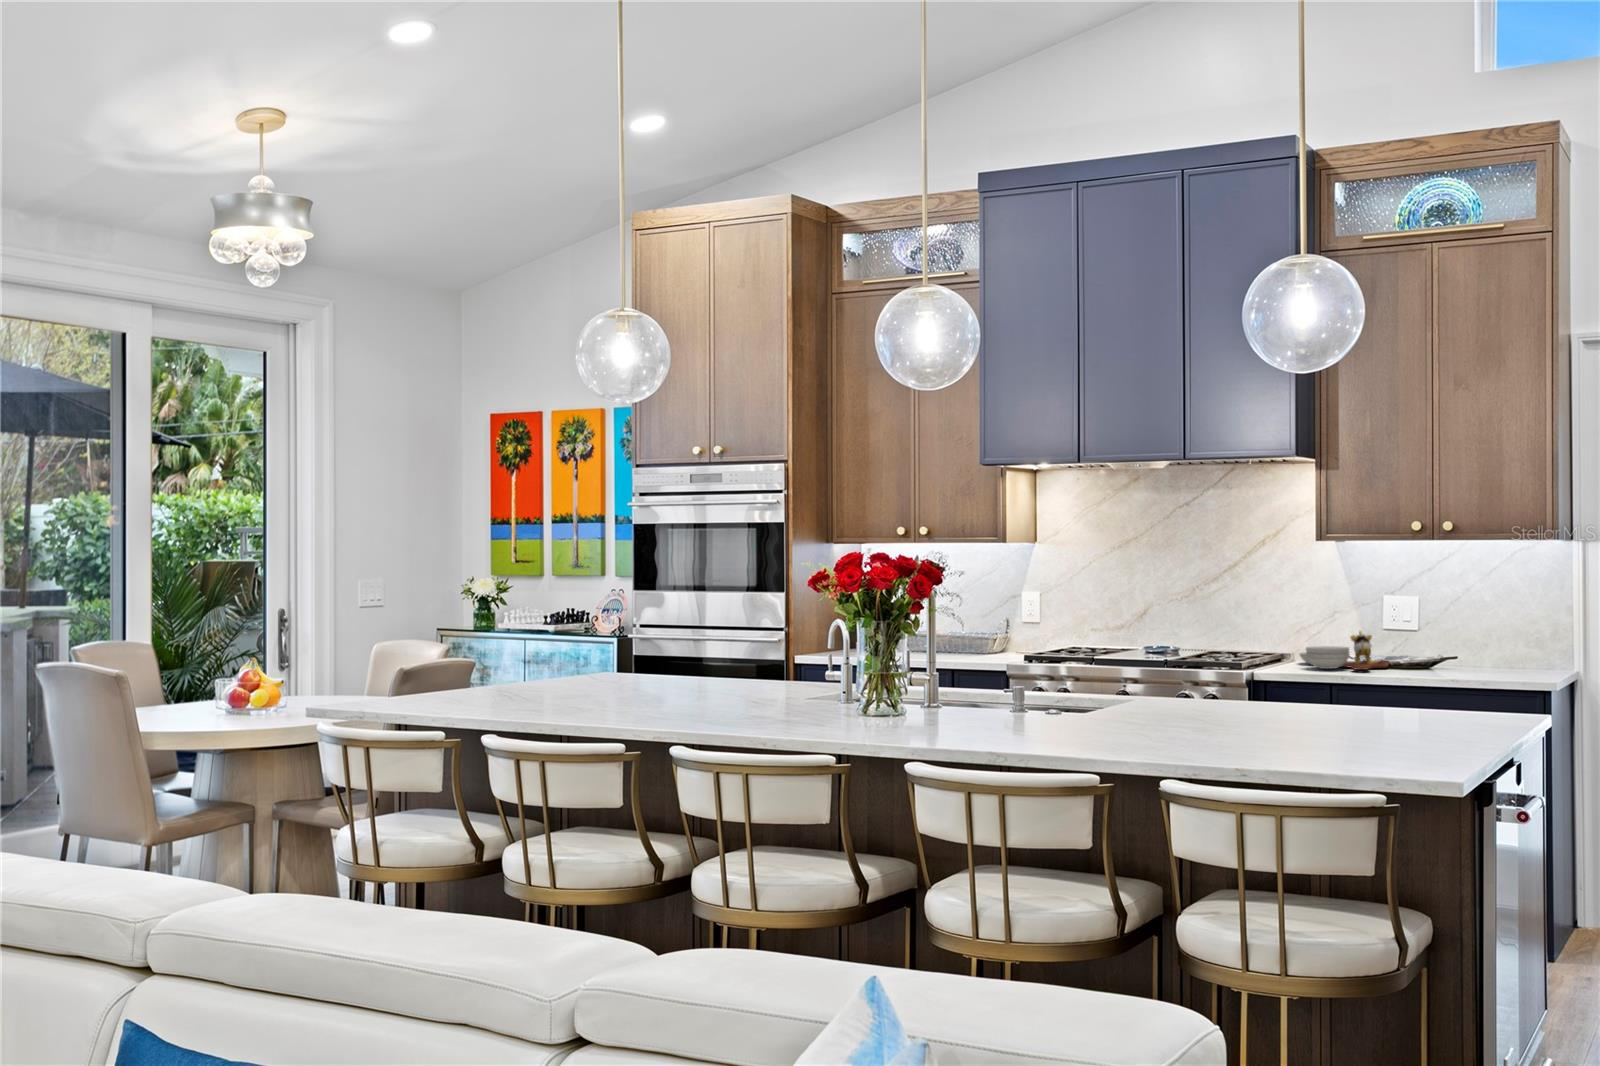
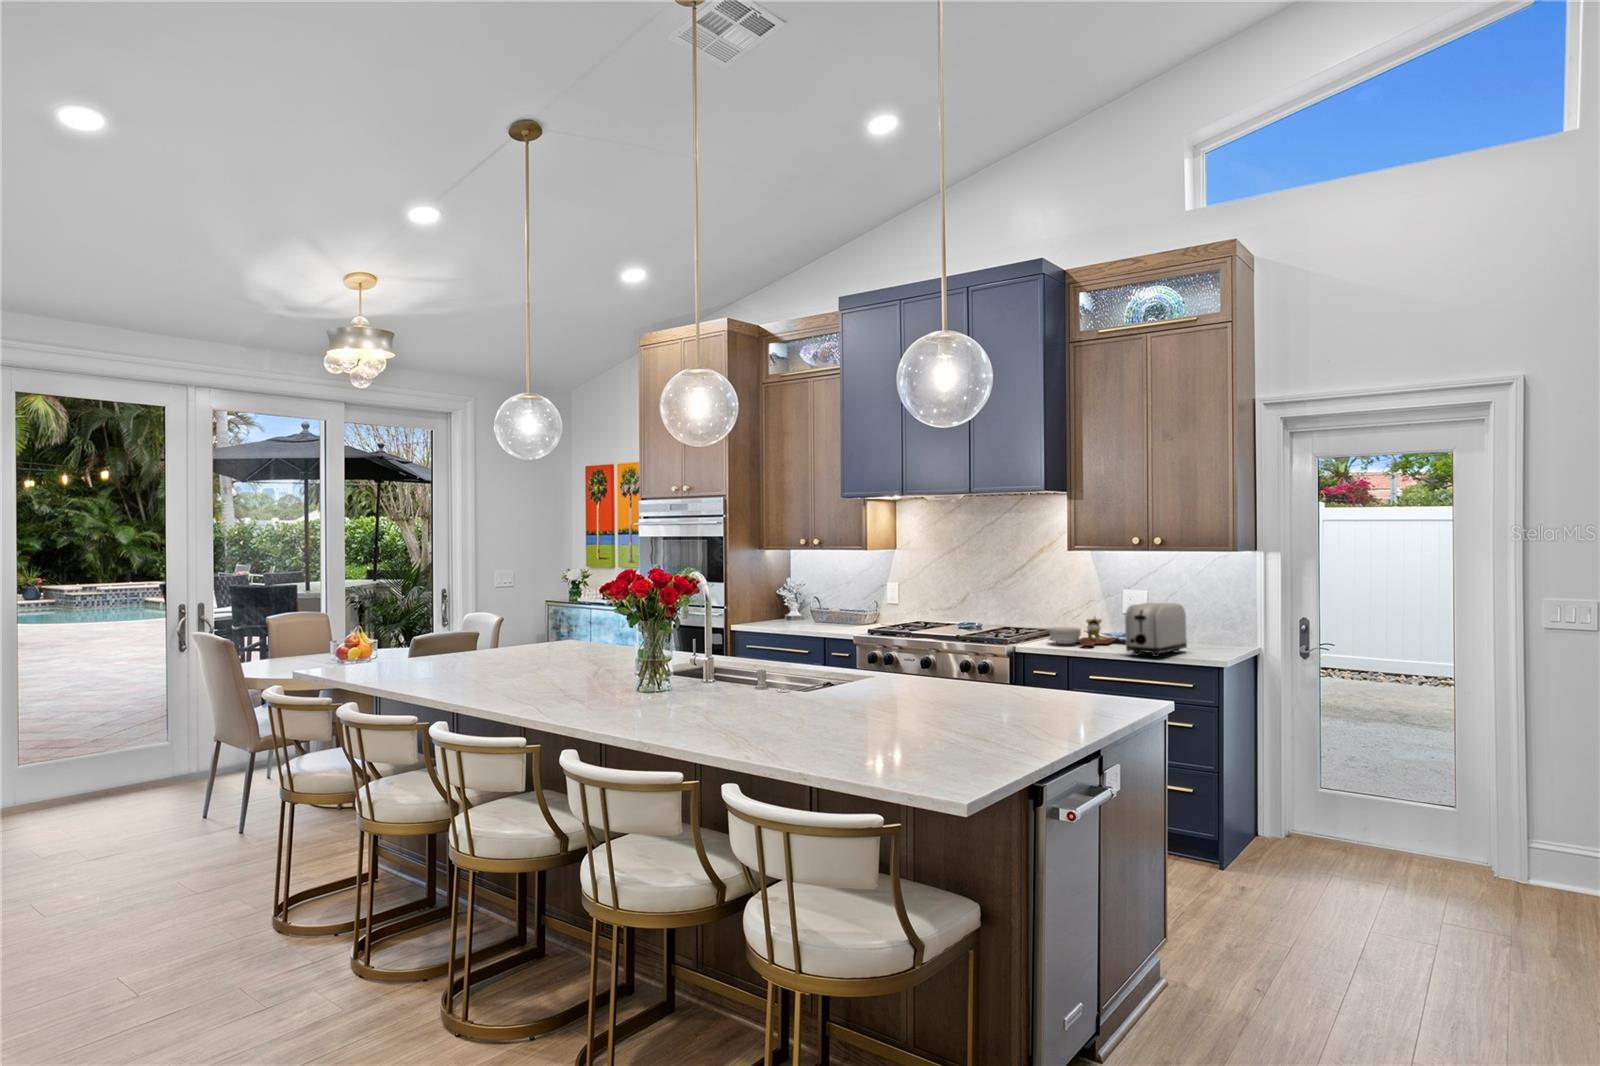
toaster: none [1422,609,1497,679] -> present [1125,603,1187,657]

